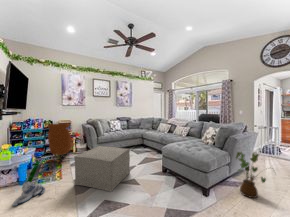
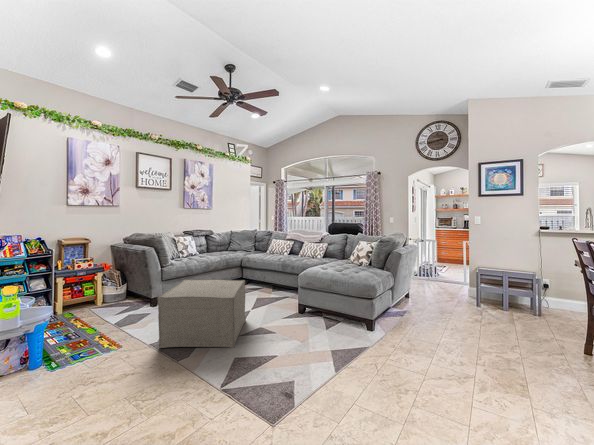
lounge chair: present [48,123,75,164] -> none [60,241,122,327]
house plant: present [236,152,266,198] -> none [401,269,448,326]
plush toy: present [12,182,45,206] -> none [58,348,106,394]

